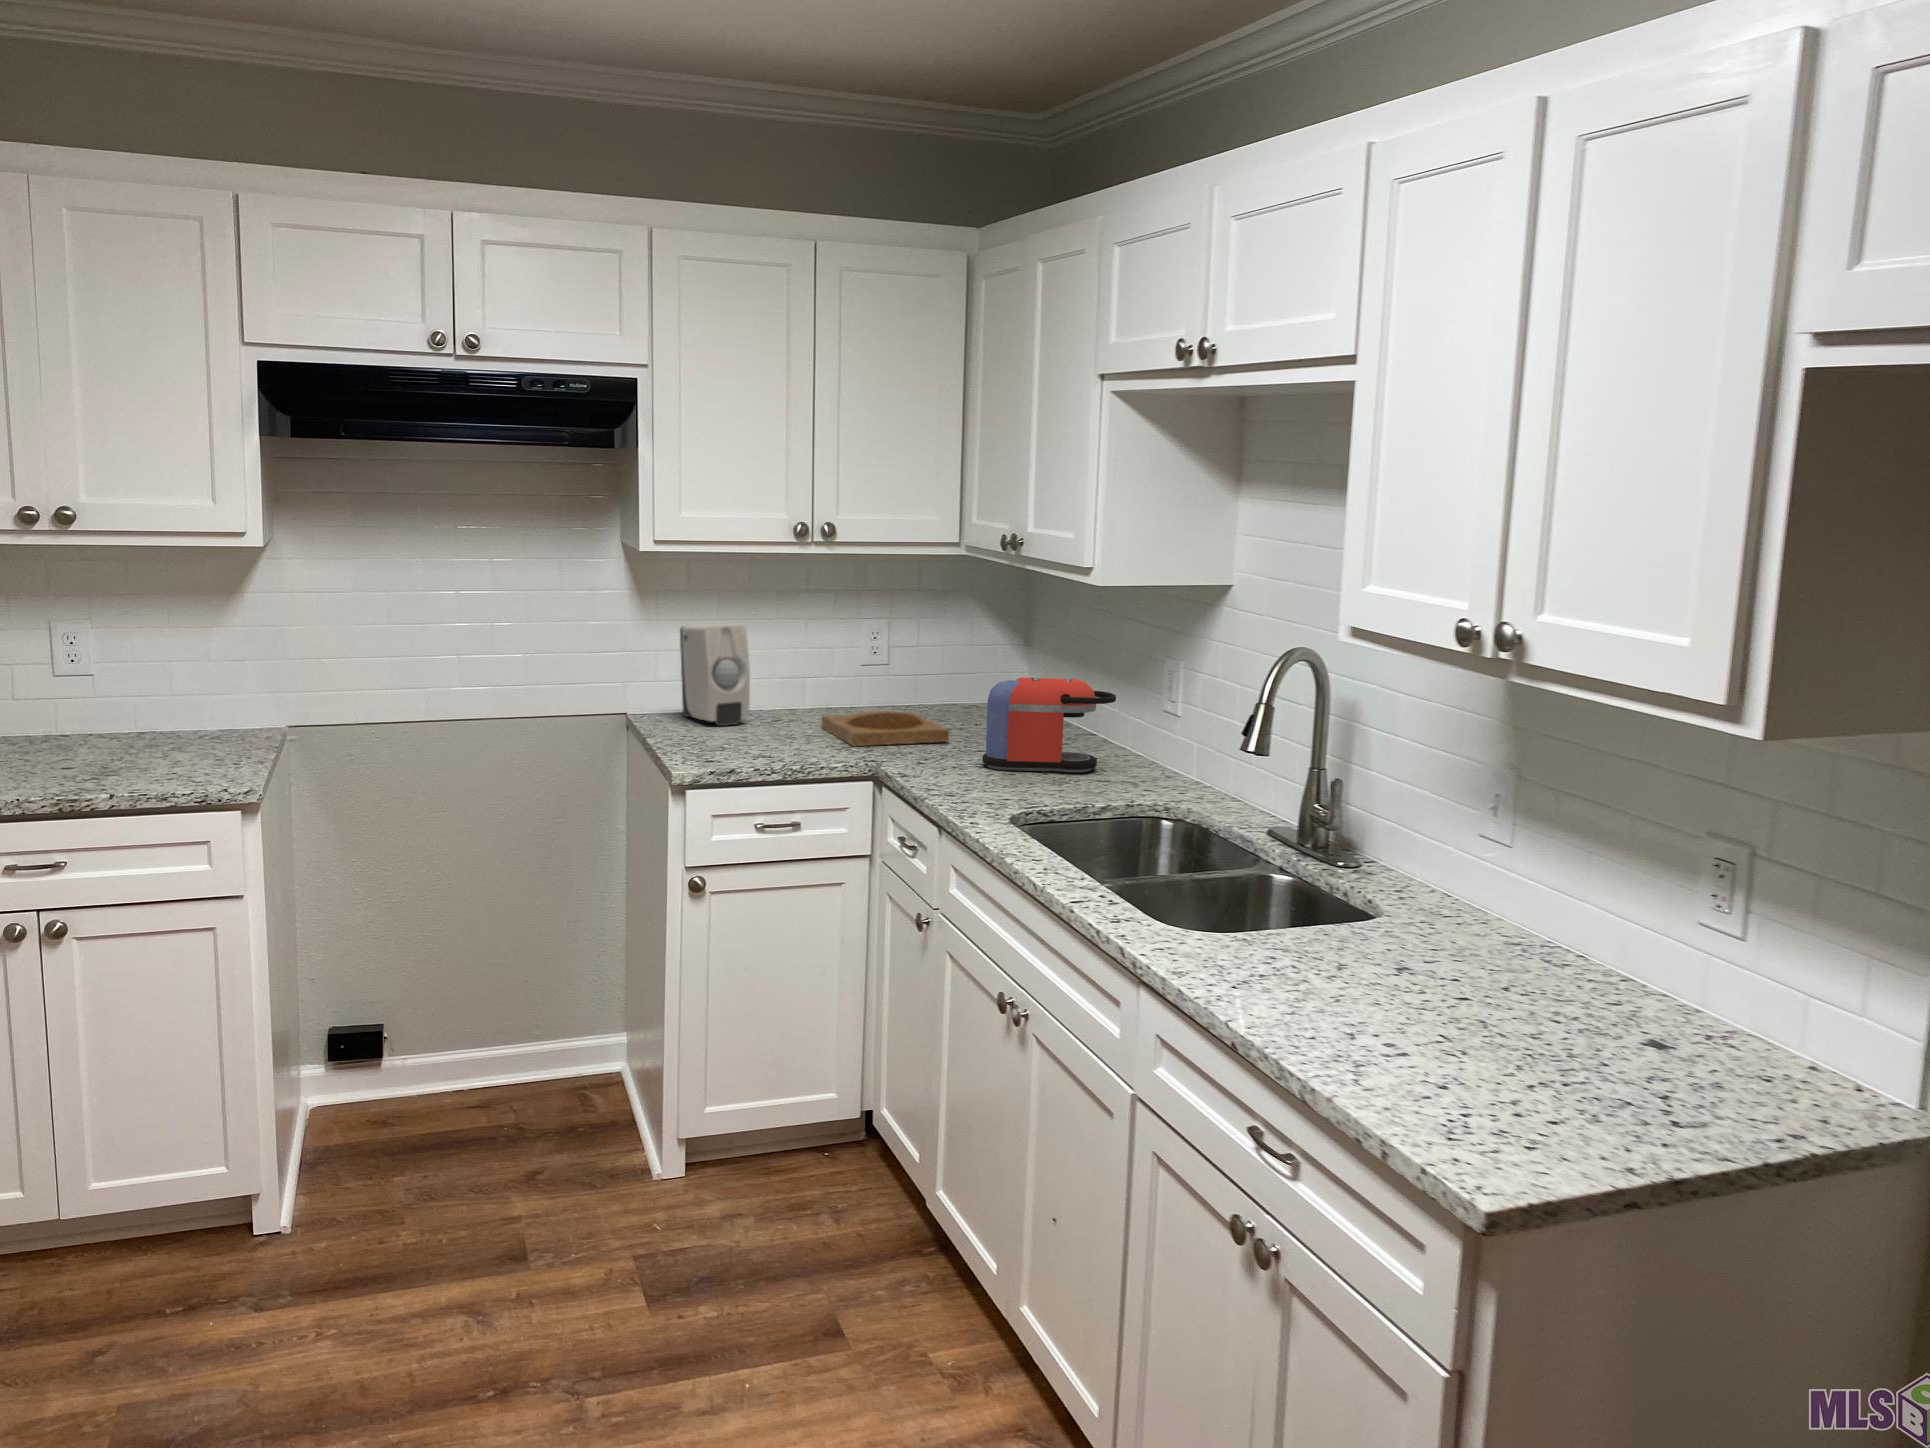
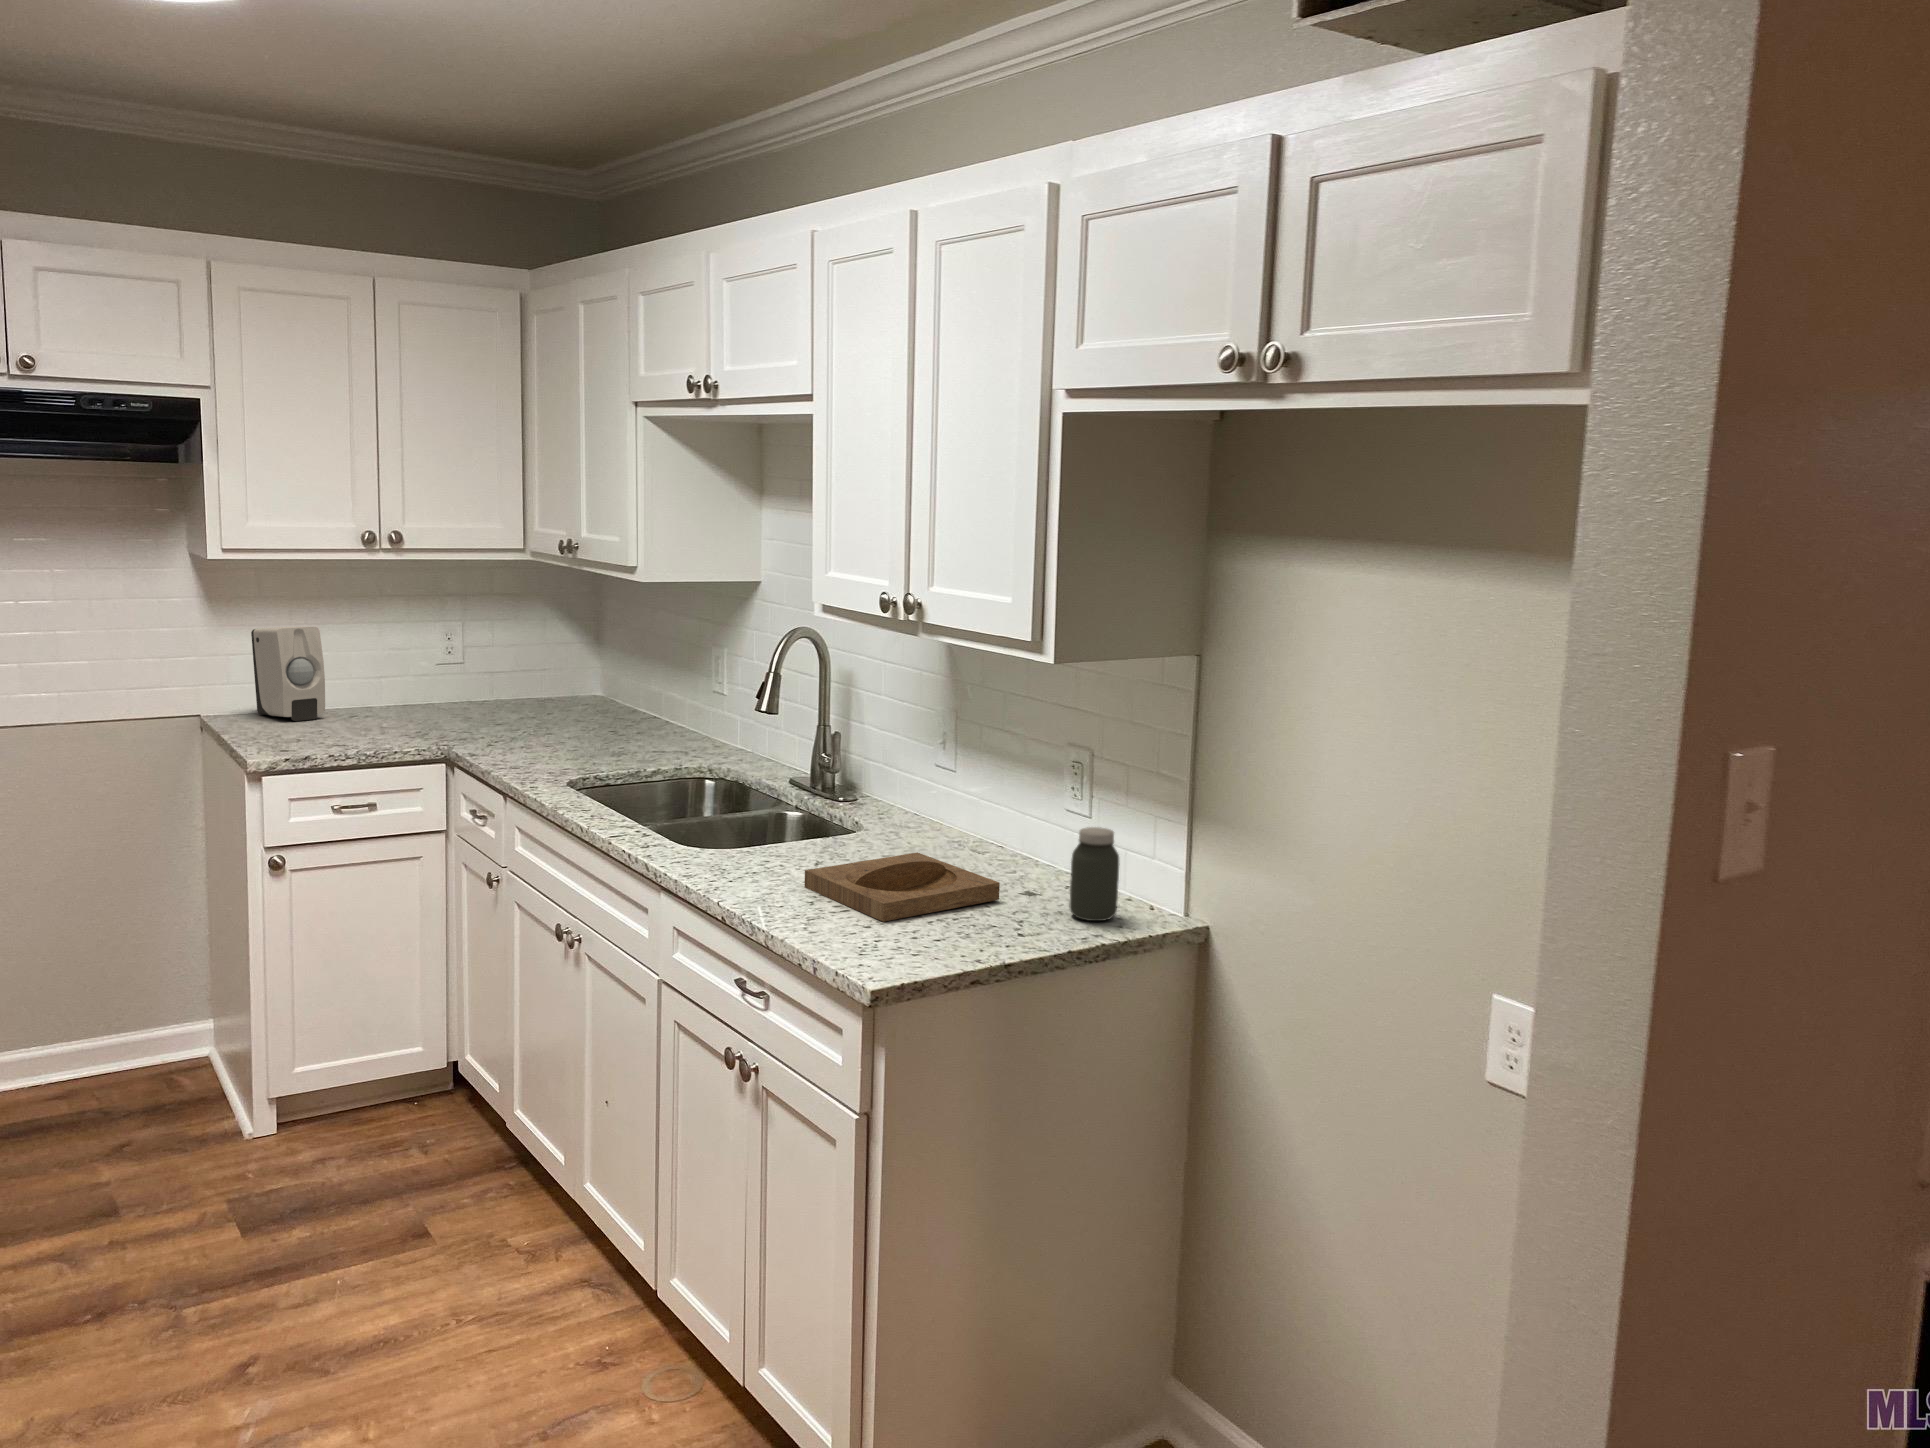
coffee maker: present [982,677,1116,772] -> none [549,664,666,746]
tray: present [822,711,949,746] -> present [805,852,1000,922]
jar: none [1739,966,1828,1107] -> present [1069,827,1119,921]

